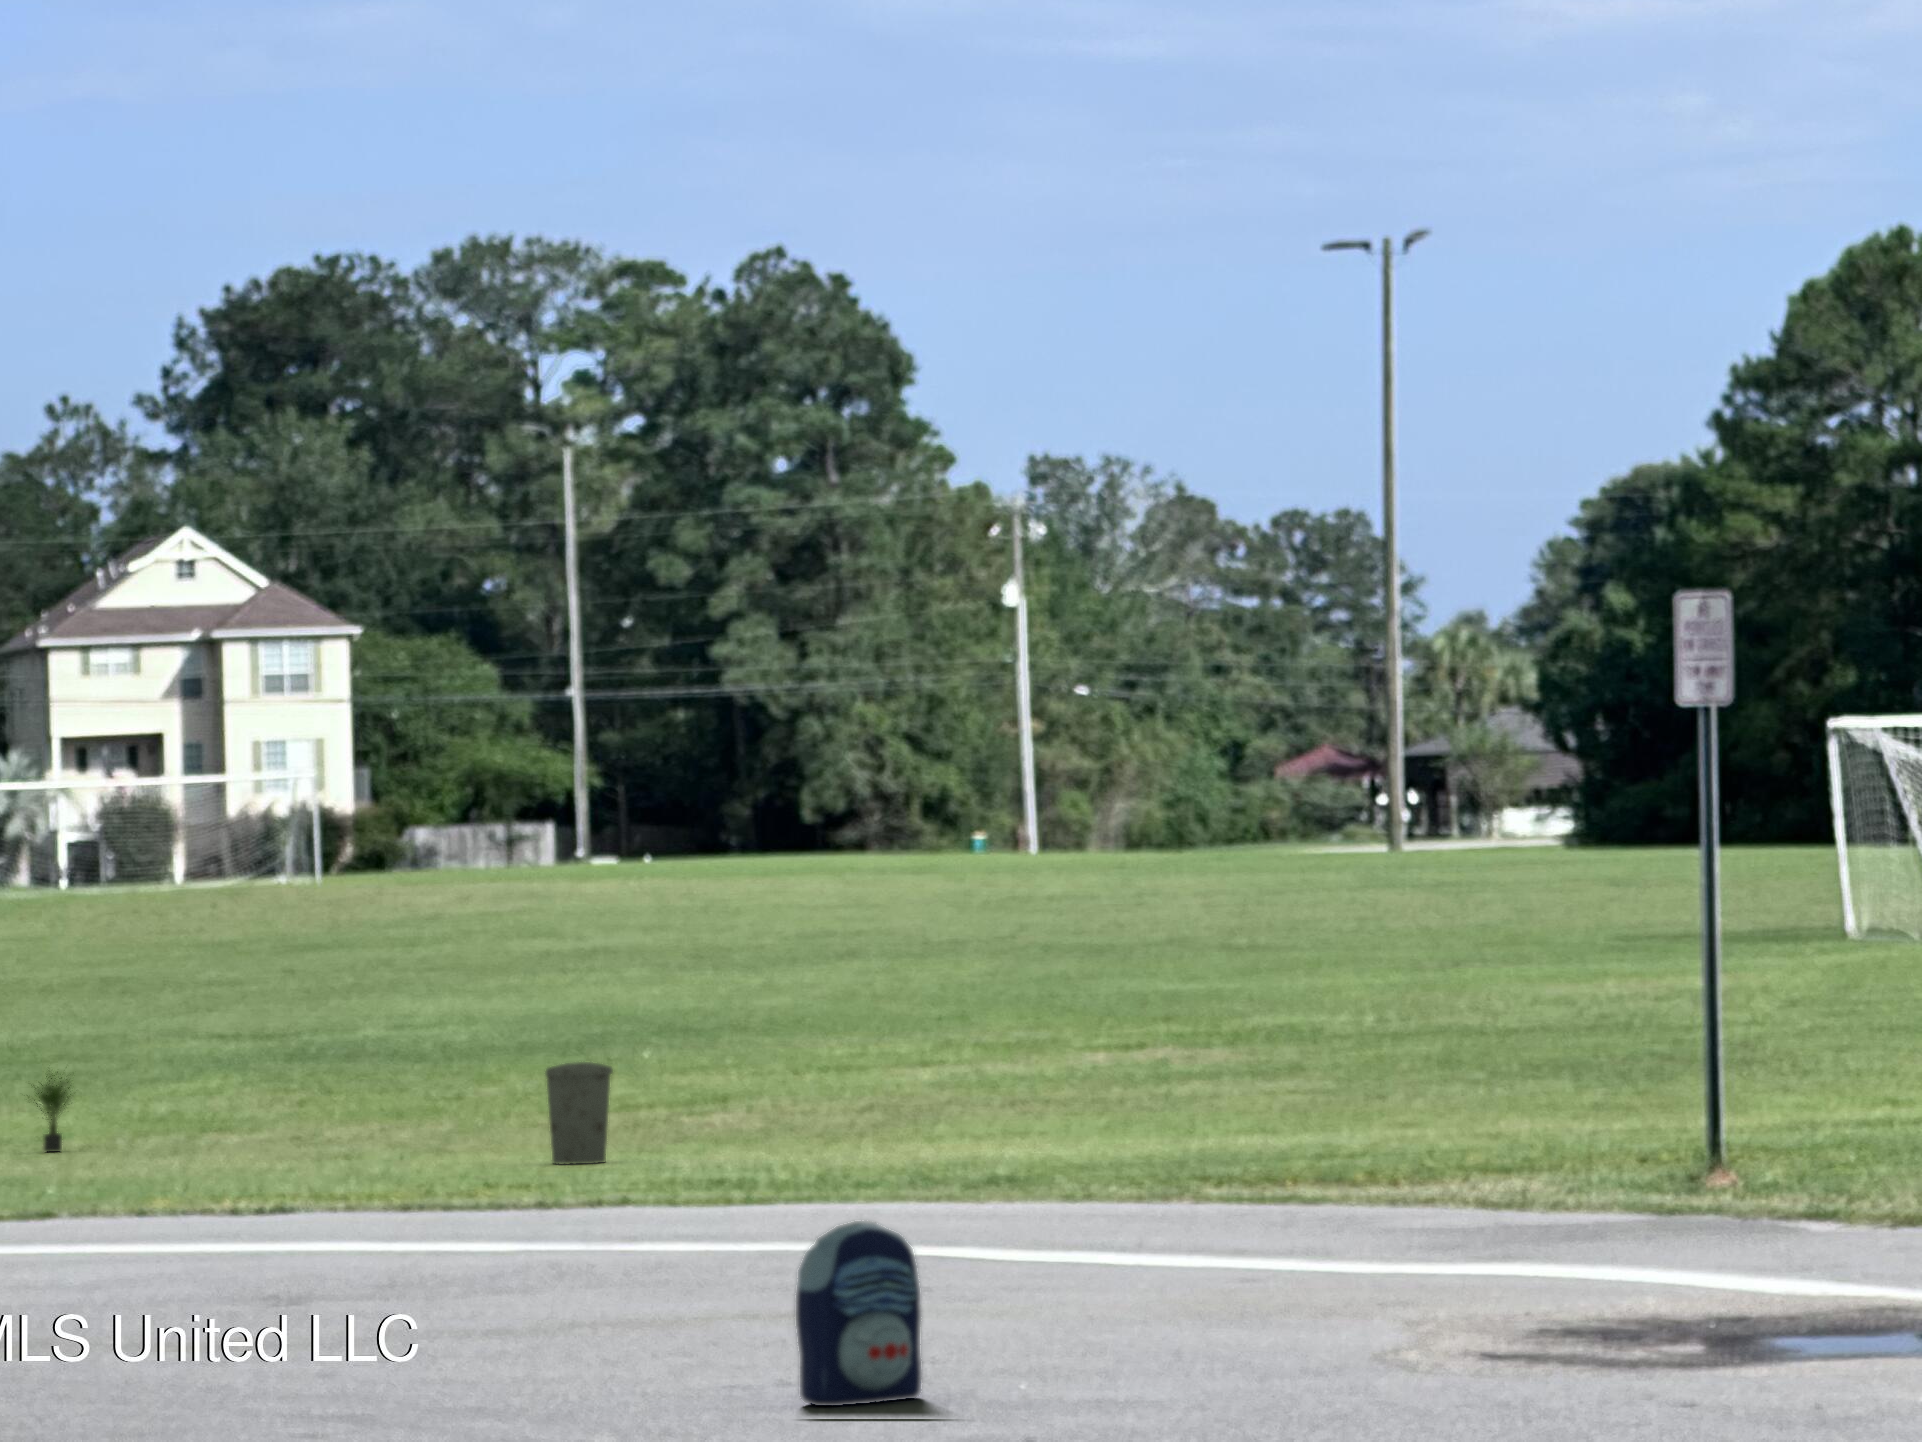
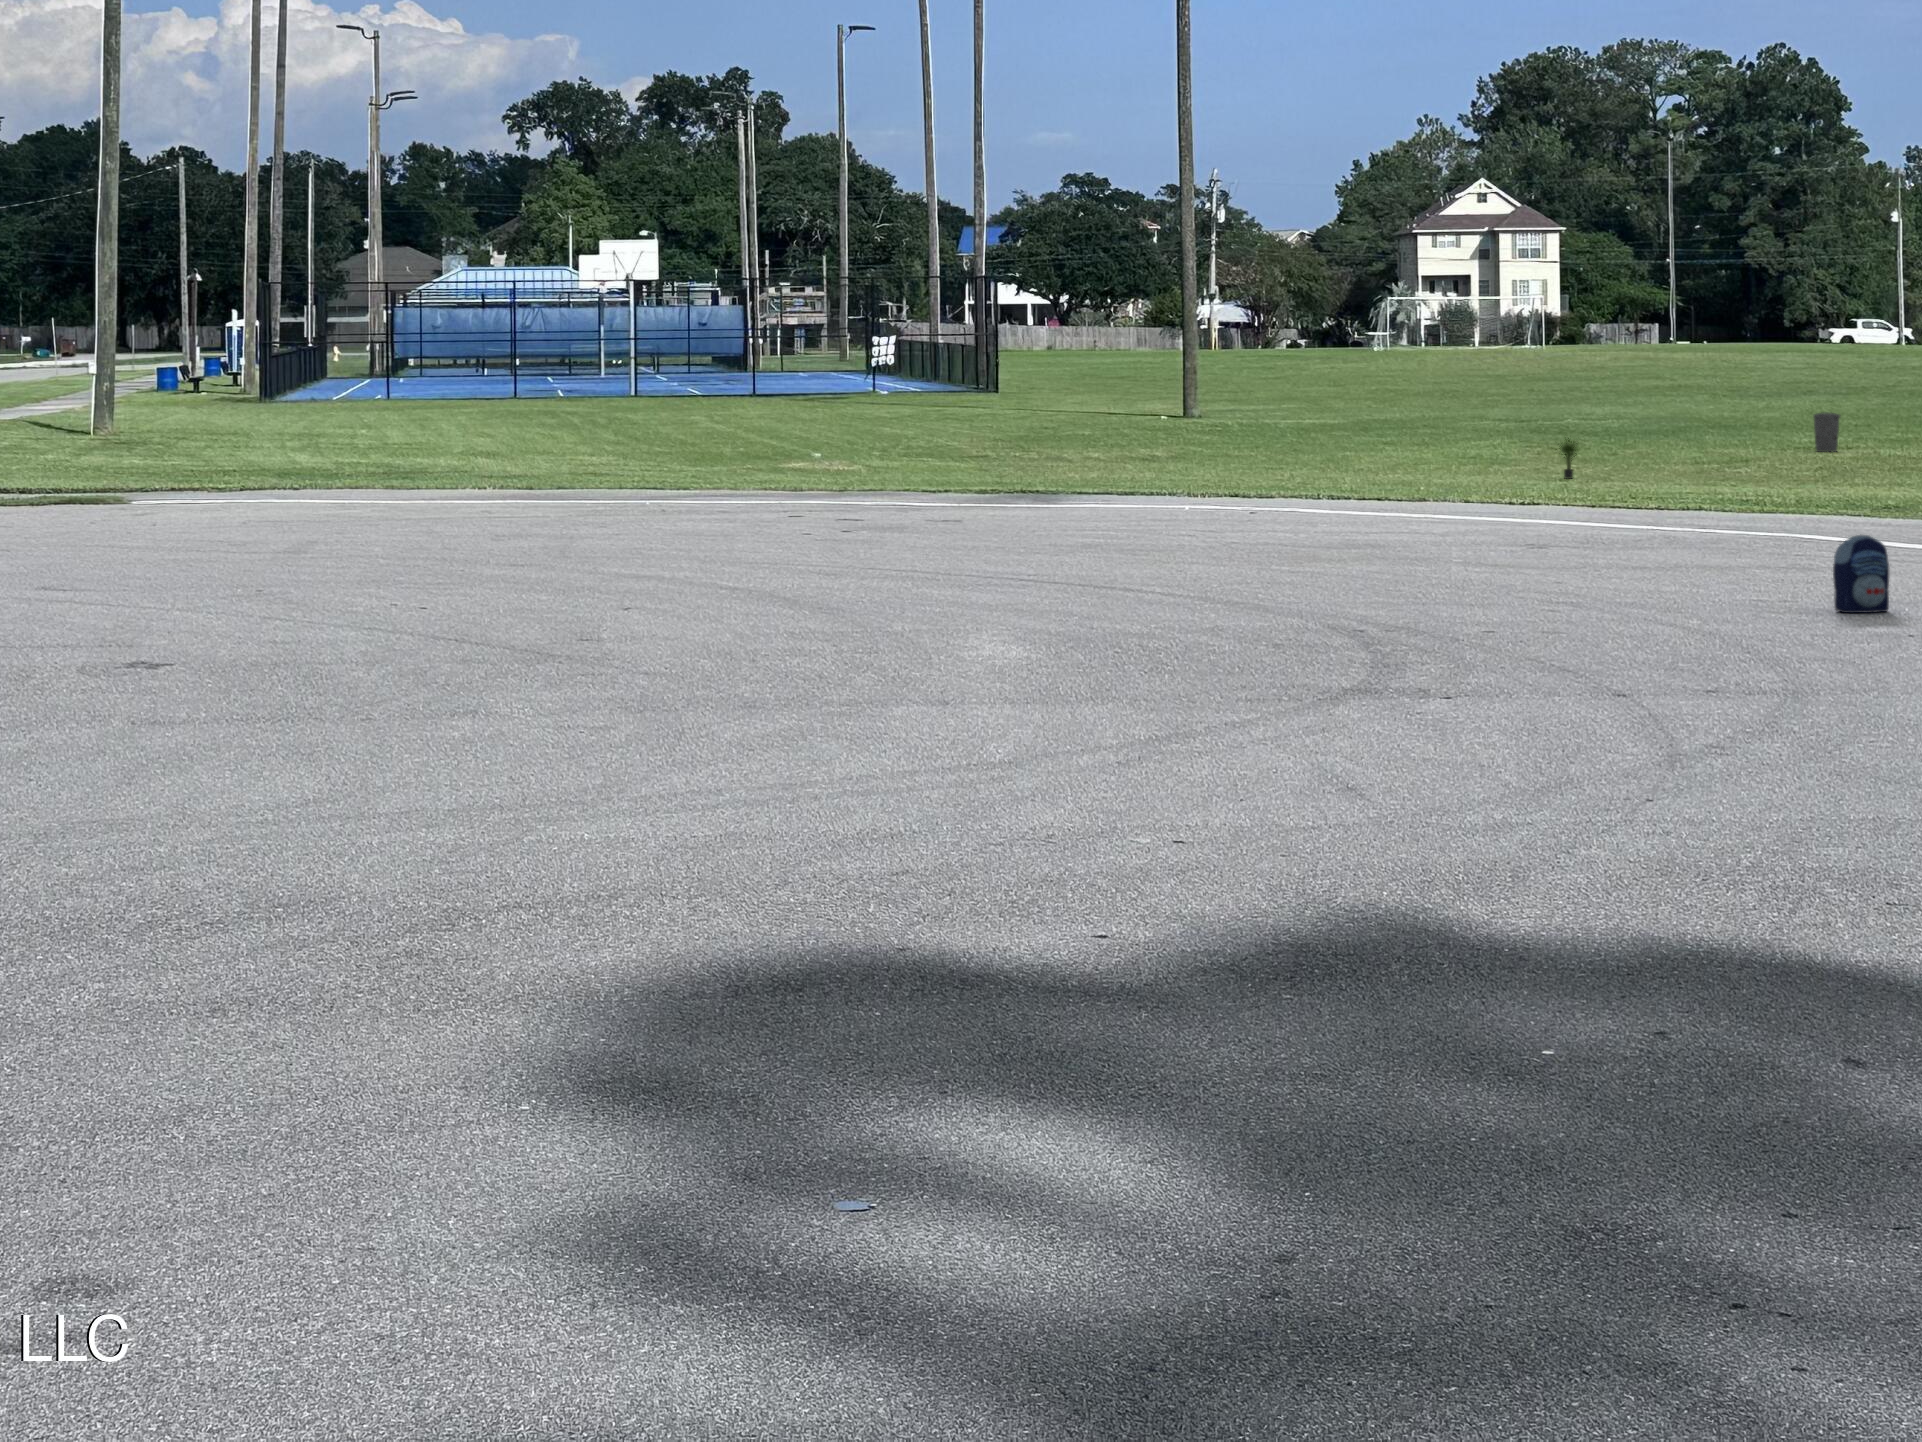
trash can: present [546,1062,613,1165] -> present [1813,412,1840,452]
potted plant: present [27,1071,71,1152] -> present [1558,438,1577,479]

